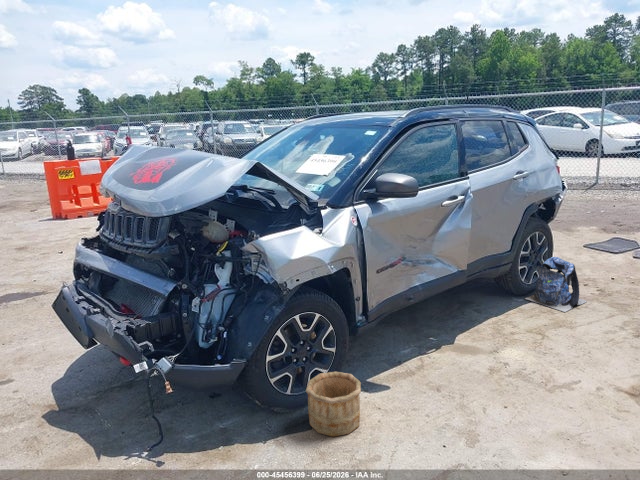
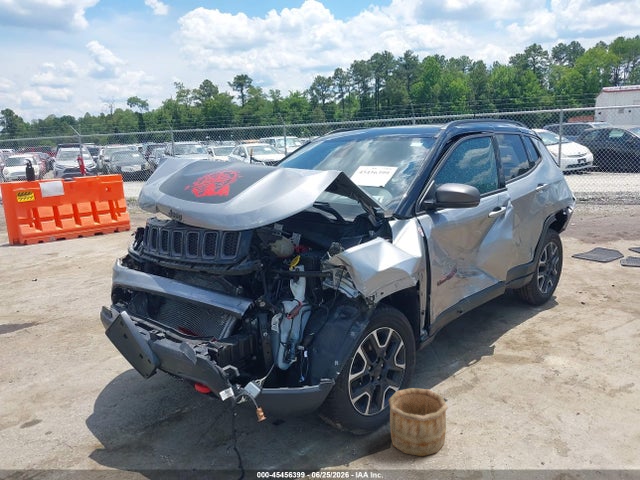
backpack: present [525,257,587,312] -> none [543,266,602,319]

